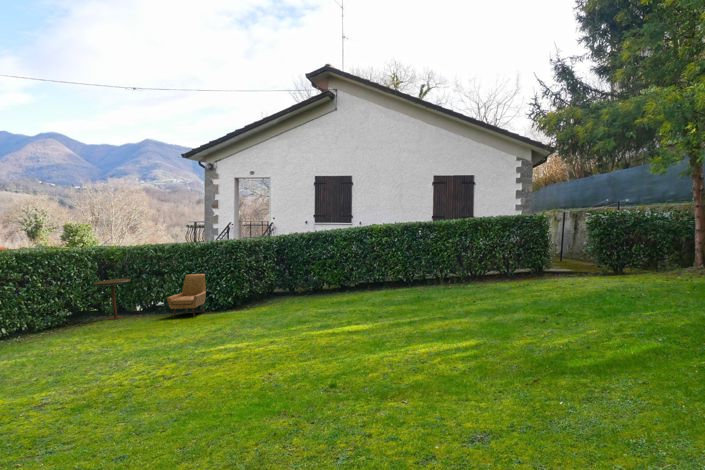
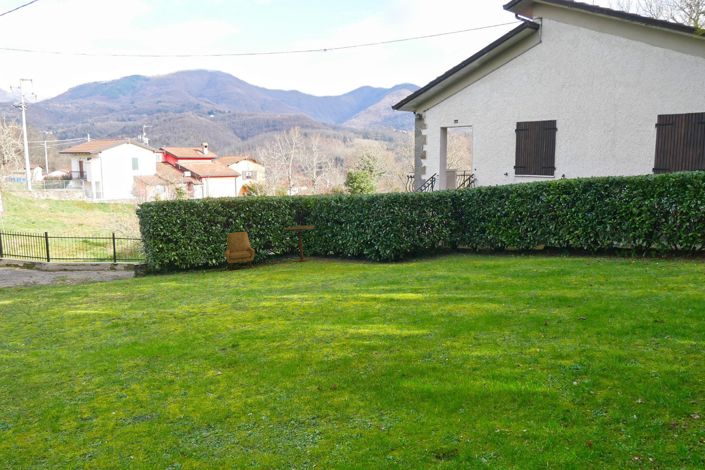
chair: present [167,274,206,317] -> present [224,232,255,270]

